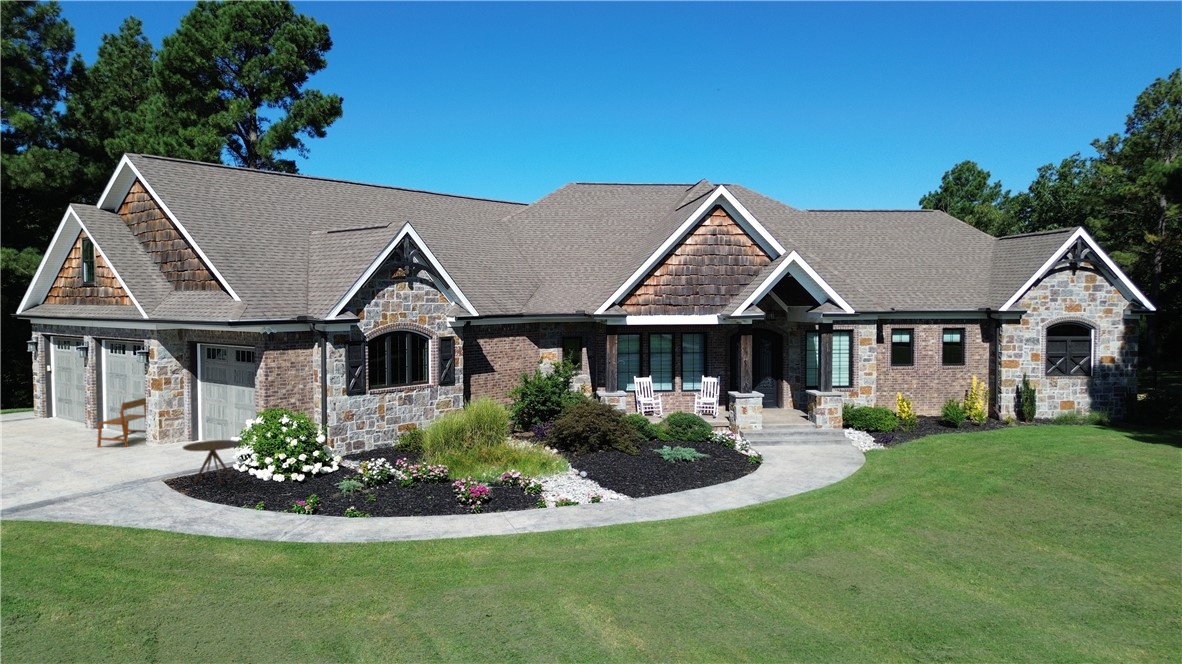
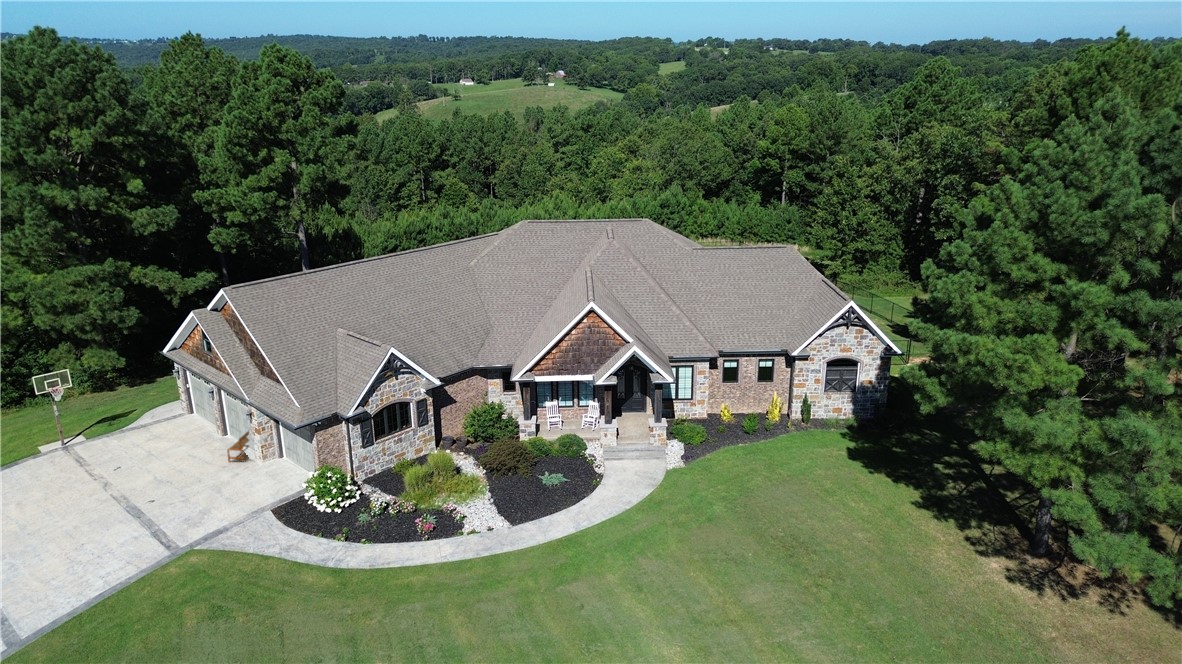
round table: present [183,440,241,484] -> none [277,482,307,510]

